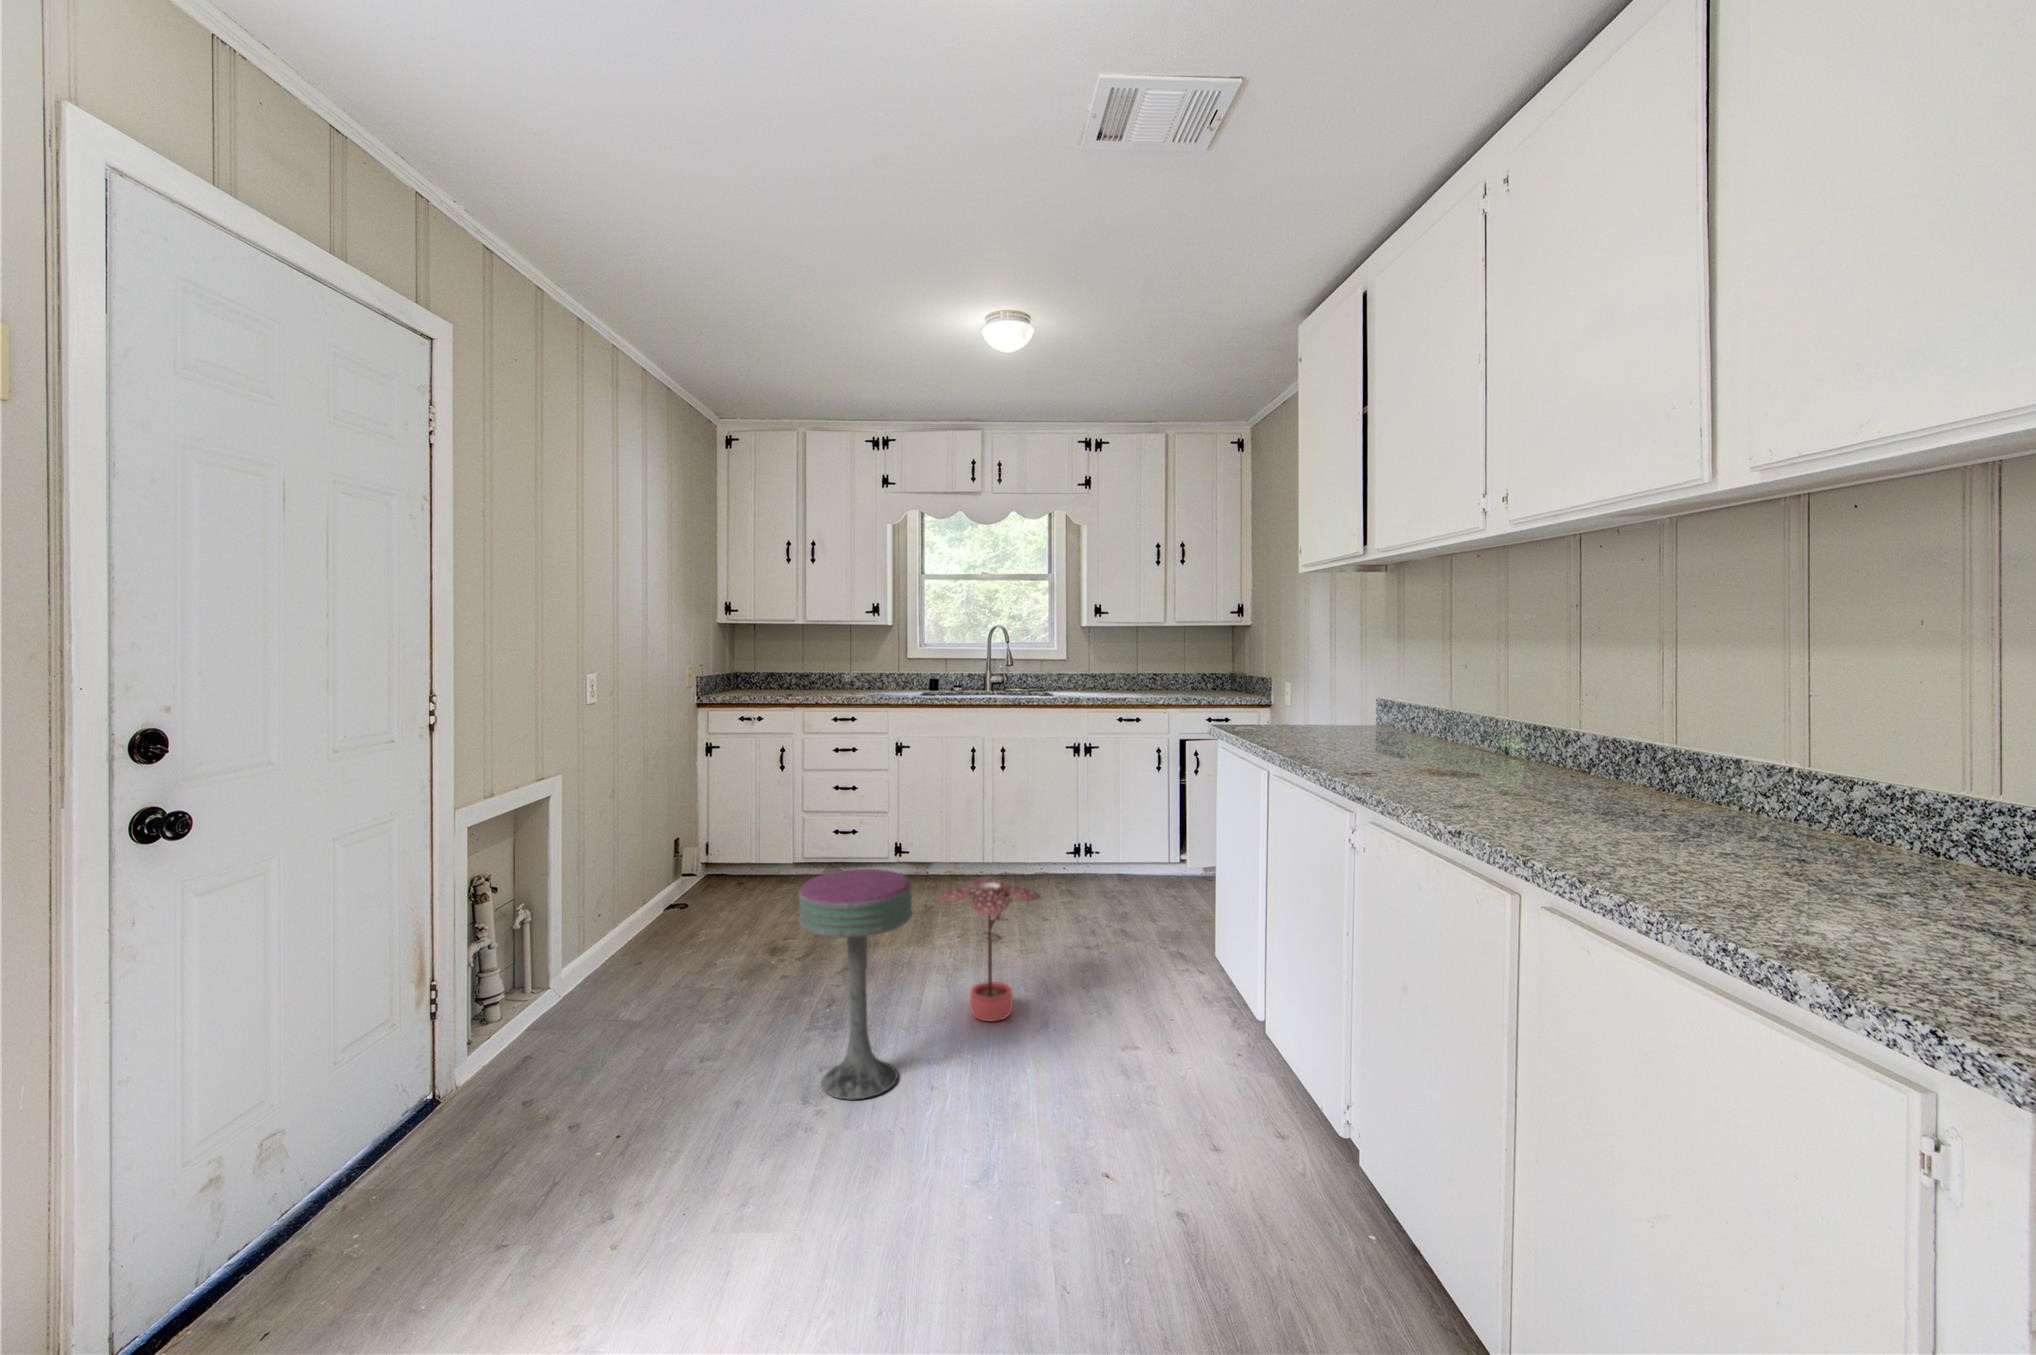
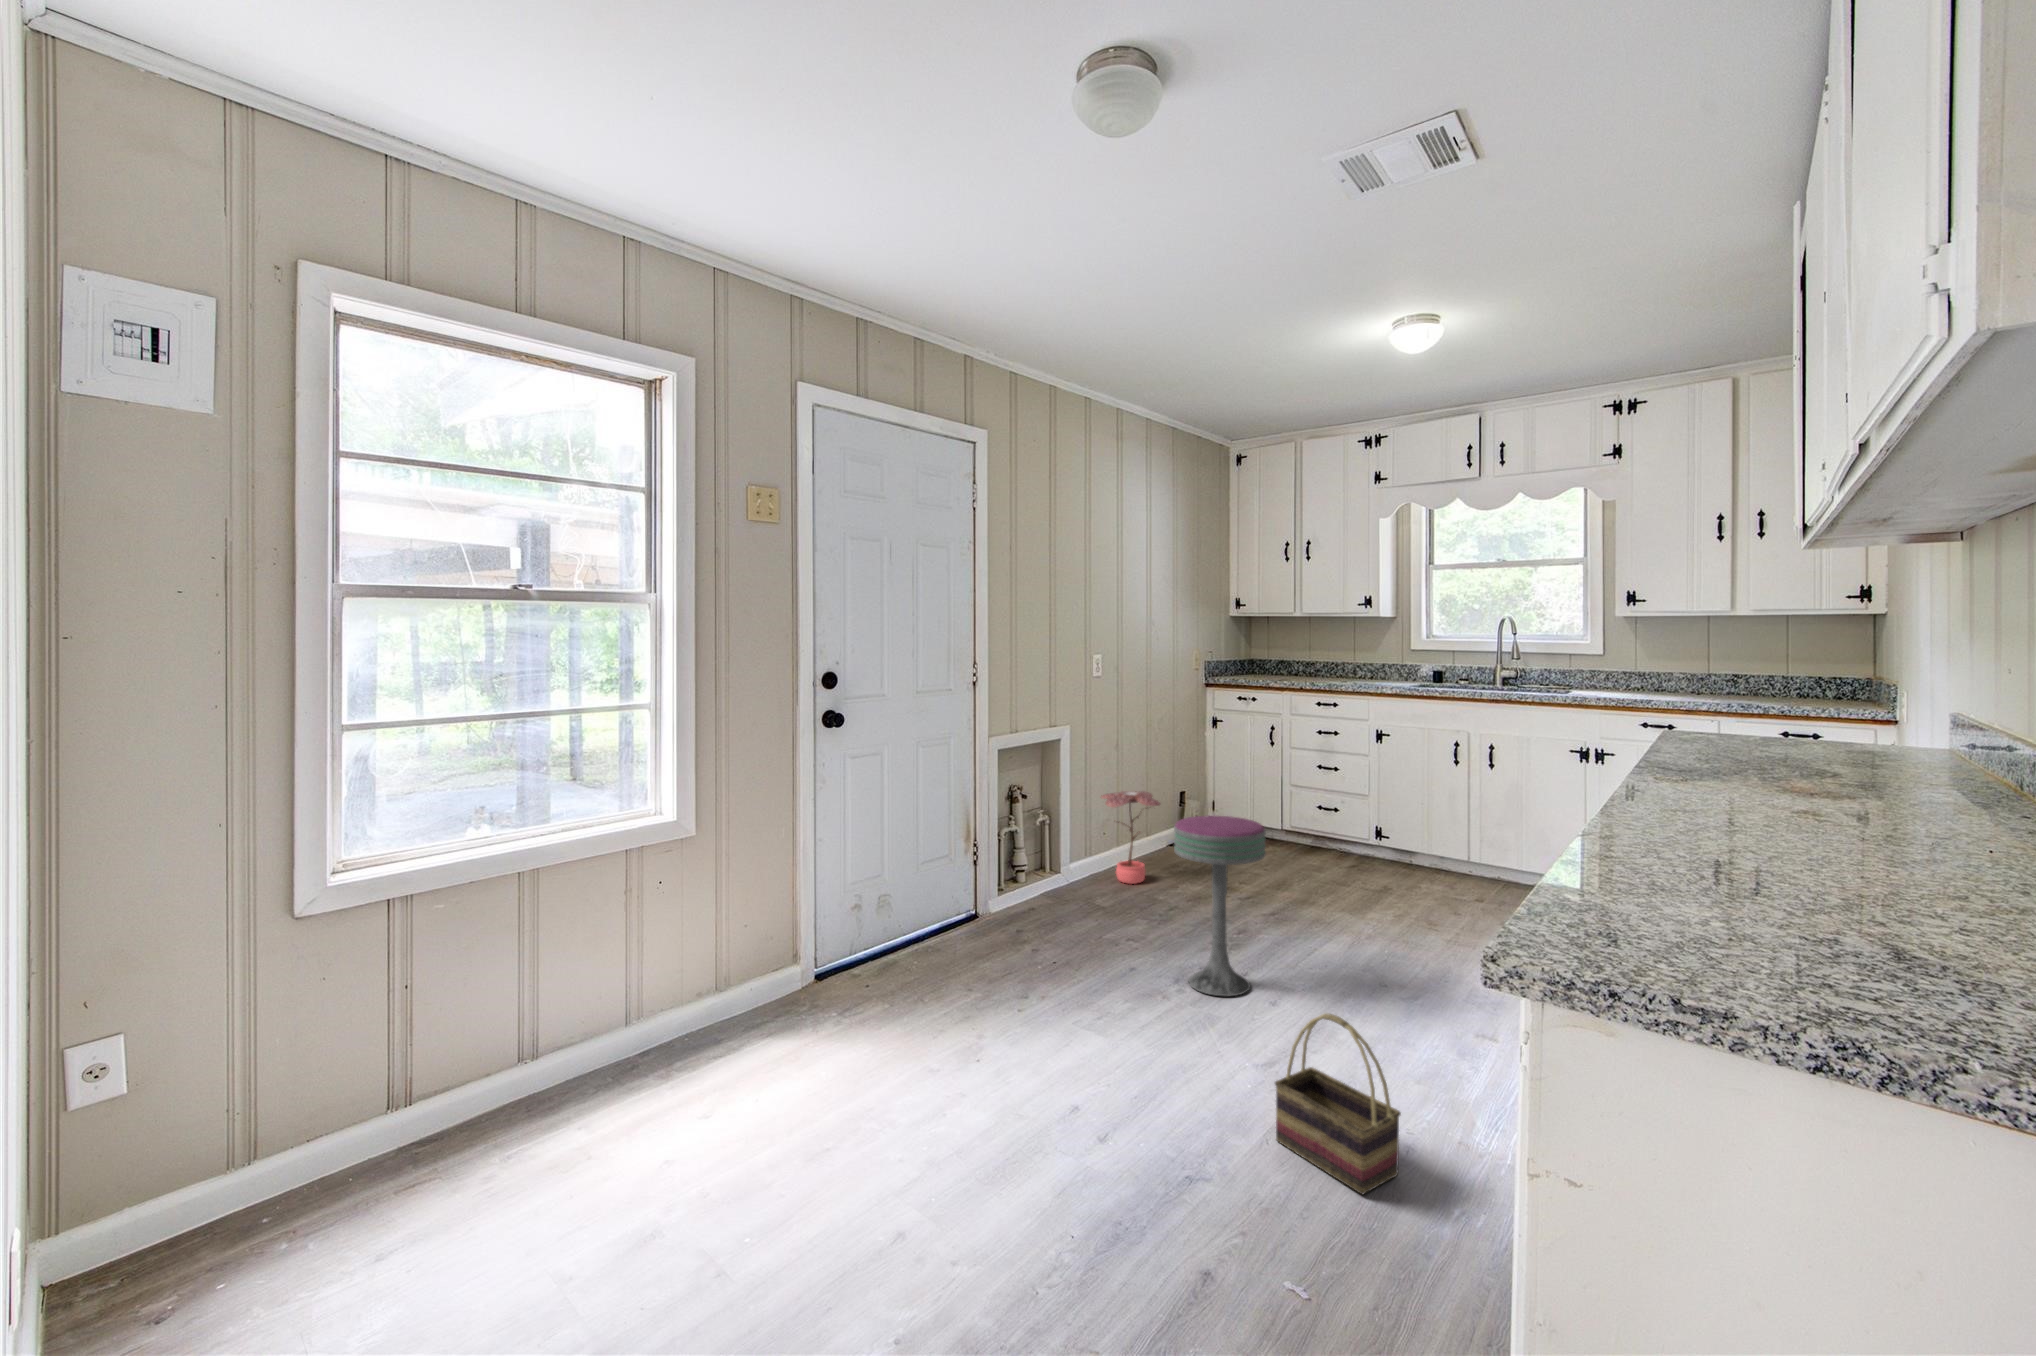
potted plant: present [938,877,1040,1021] -> present [1101,791,1160,884]
basket: none [1067,1093,1200,1291] -> present [1275,1013,1401,1194]

